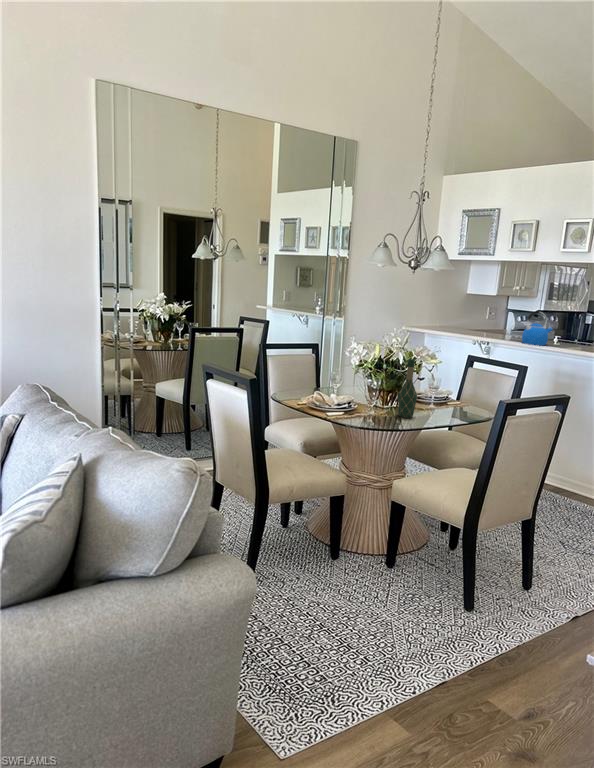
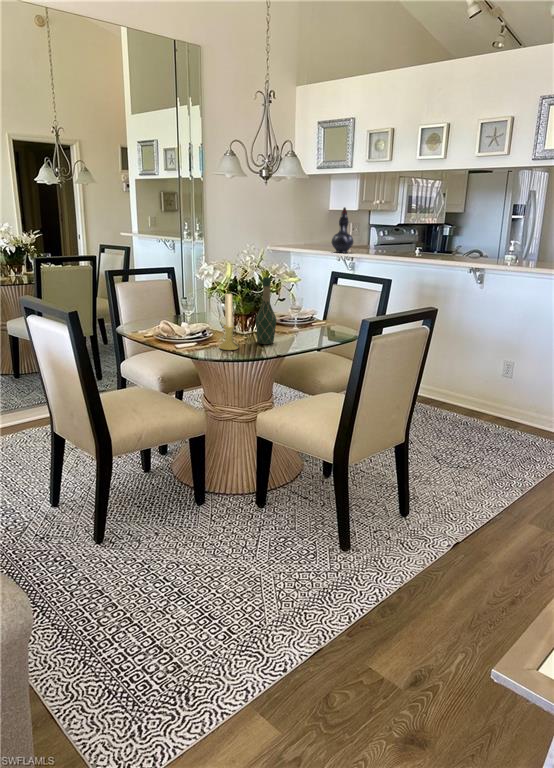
decorative vase: none [468,293,490,336] -> present [332,207,353,253]
kettle: present [522,311,553,346] -> none [384,223,414,258]
candle holder: none [365,370,382,420] -> present [220,294,239,350]

